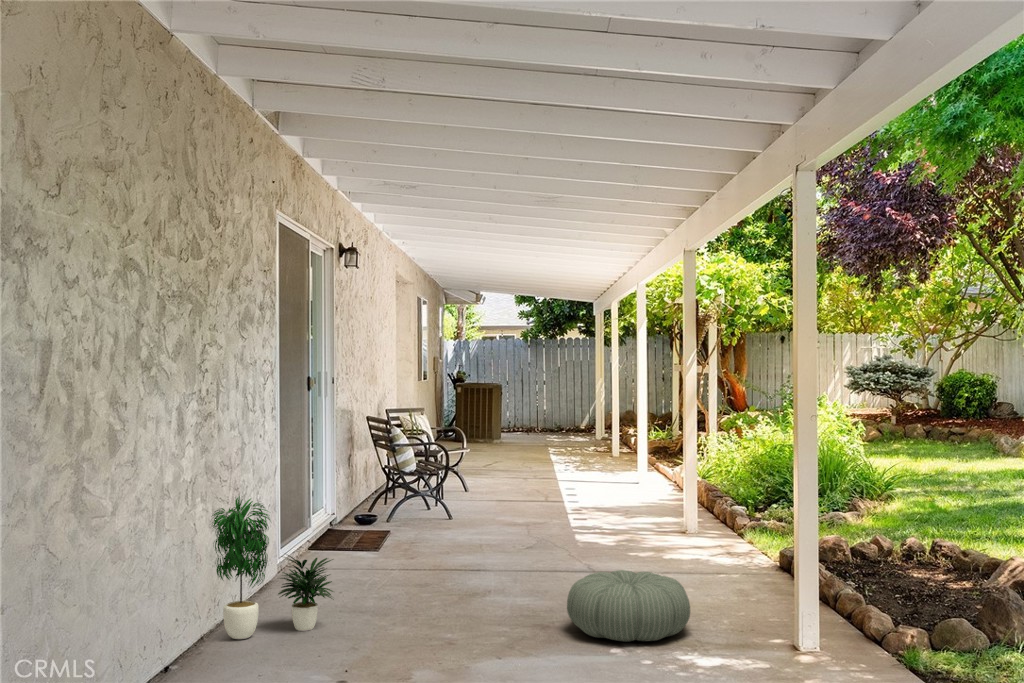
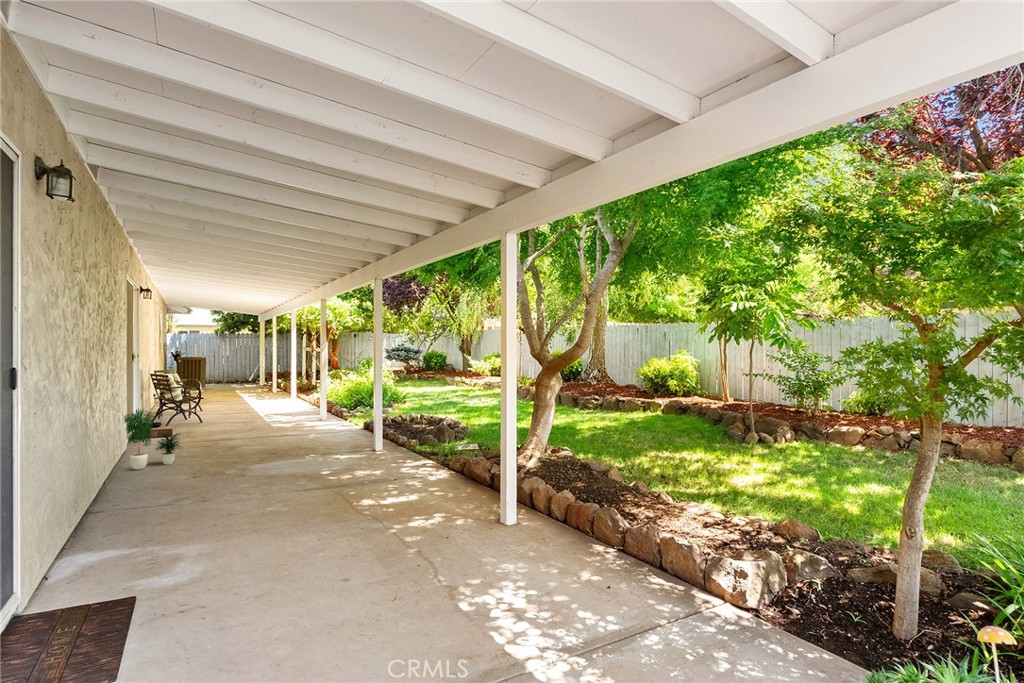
pouf: present [567,570,690,642] -> none [289,429,337,453]

